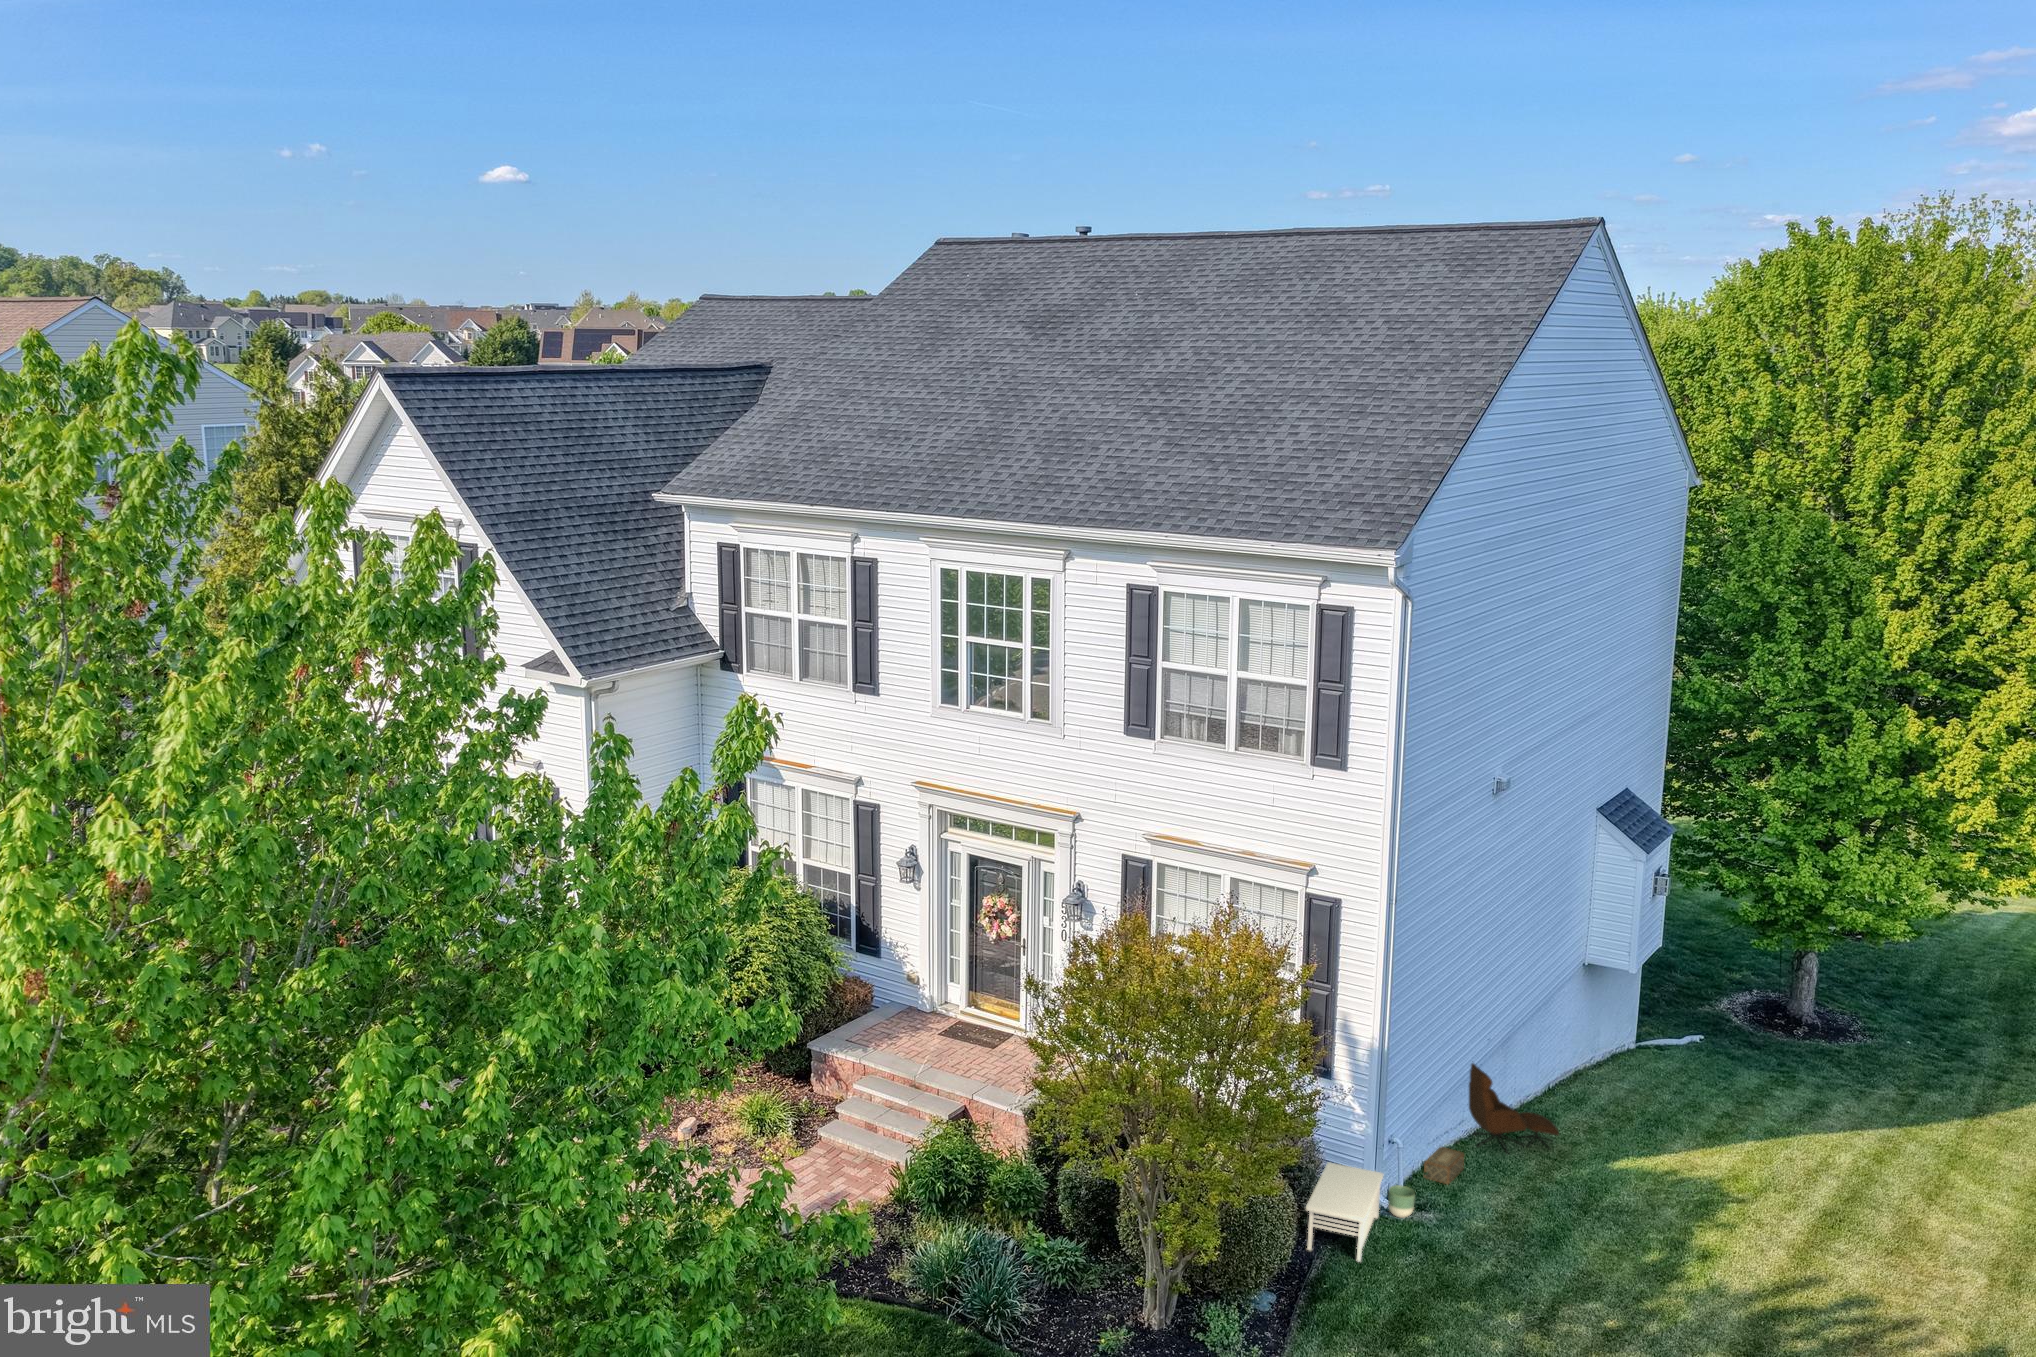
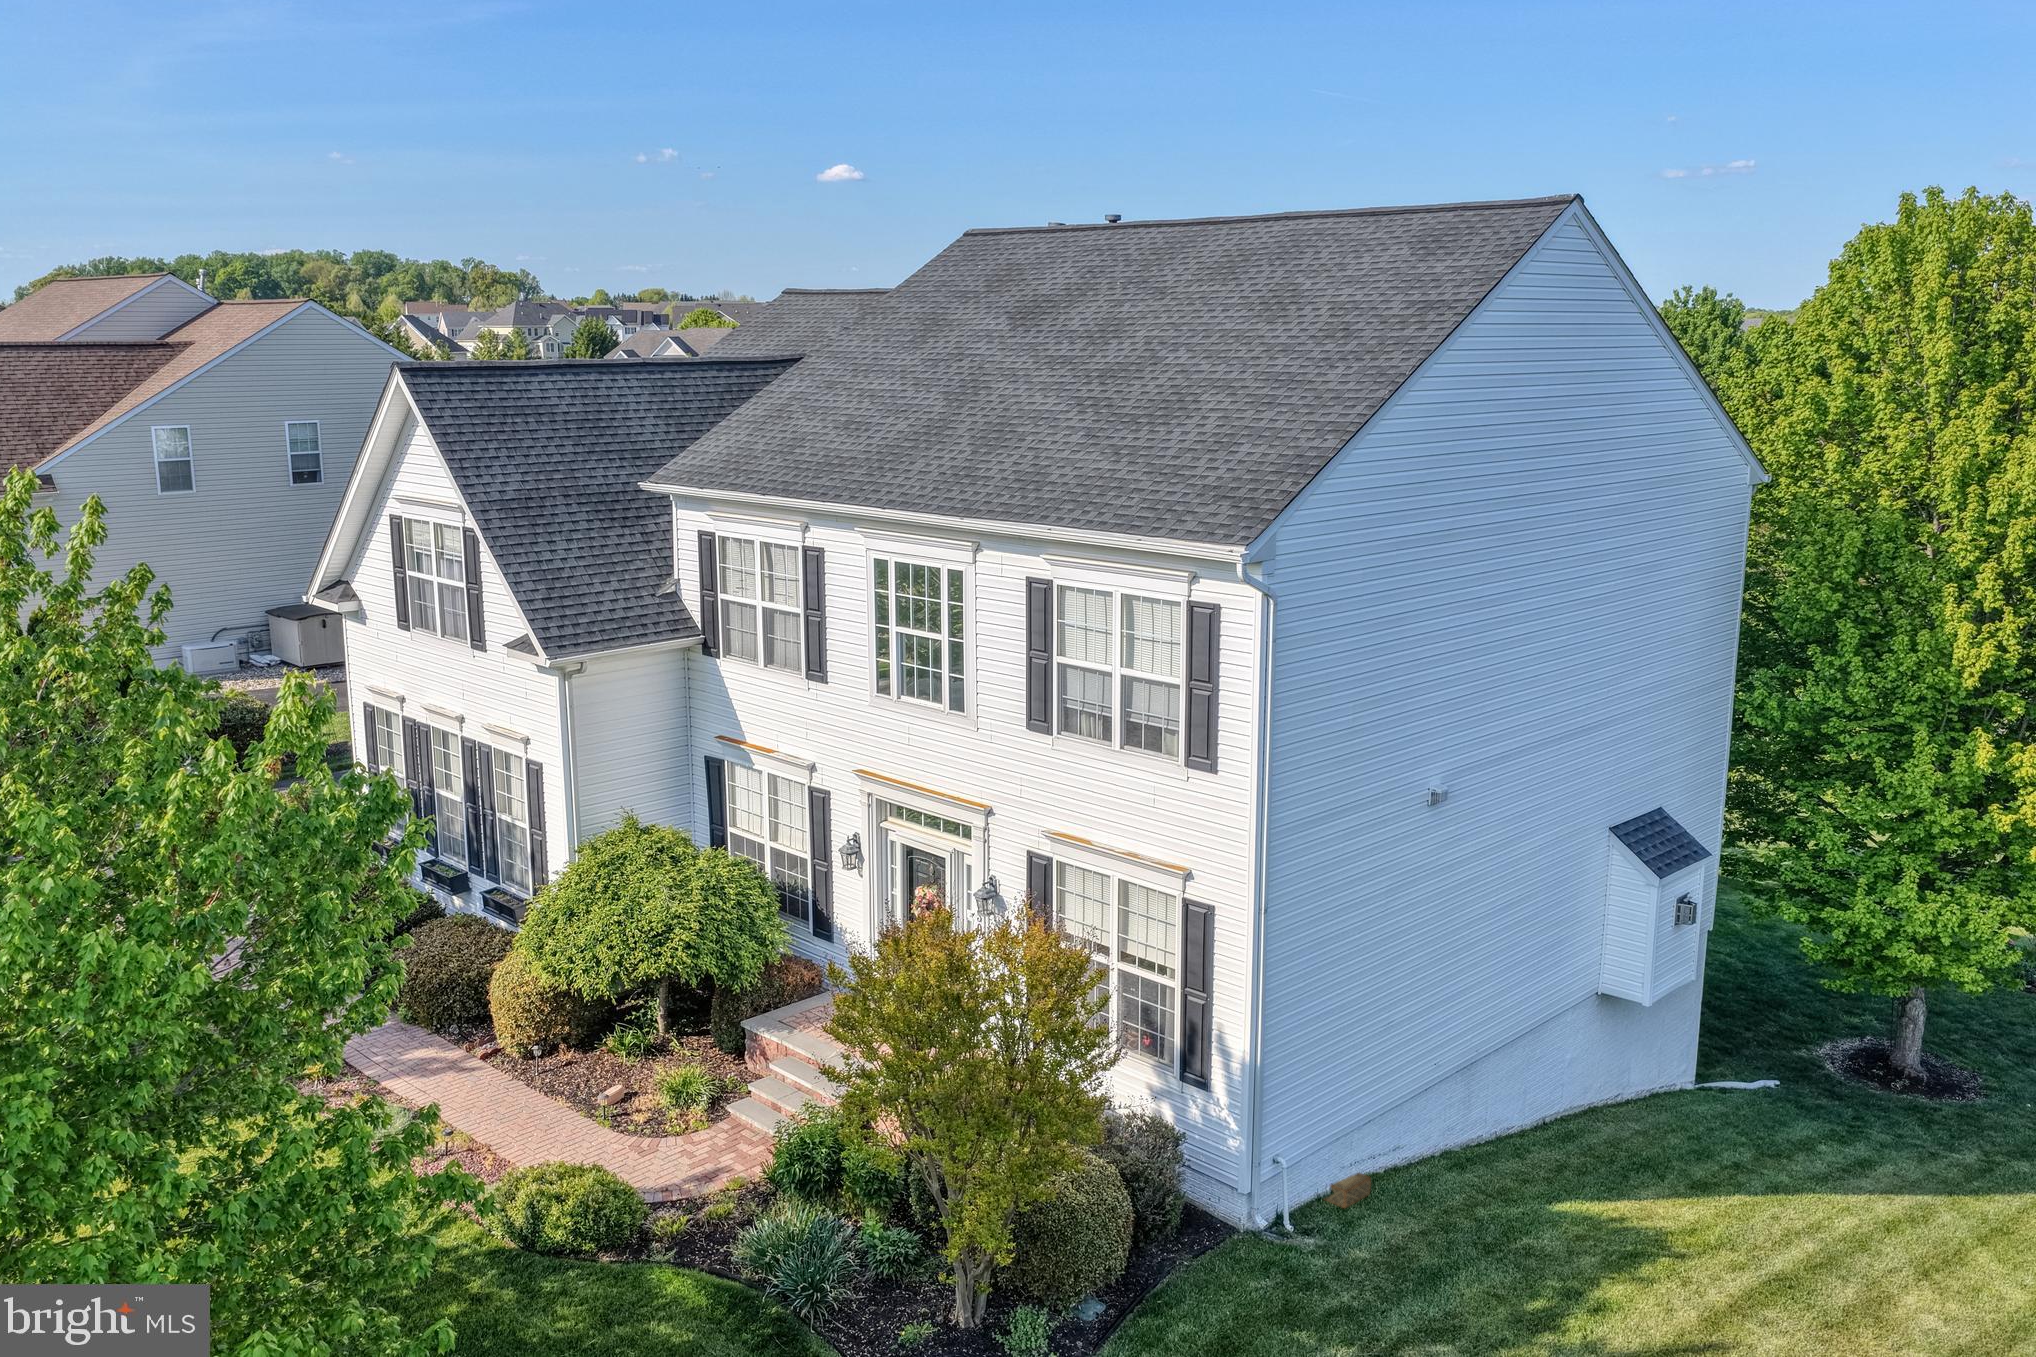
lounge chair: present [1469,1063,1559,1154] -> none [1392,1080,1490,1184]
storage bench: present [1306,1163,1383,1261] -> none [1153,1174,1254,1279]
planter: present [1388,1185,1415,1218] -> none [1262,1204,1289,1237]

